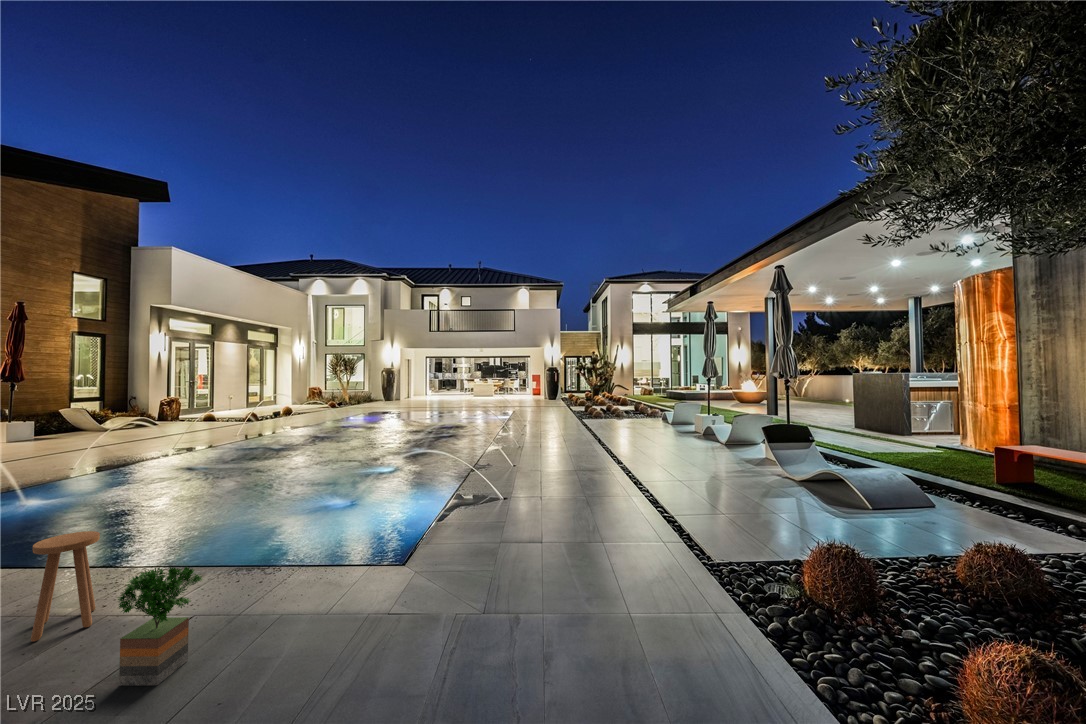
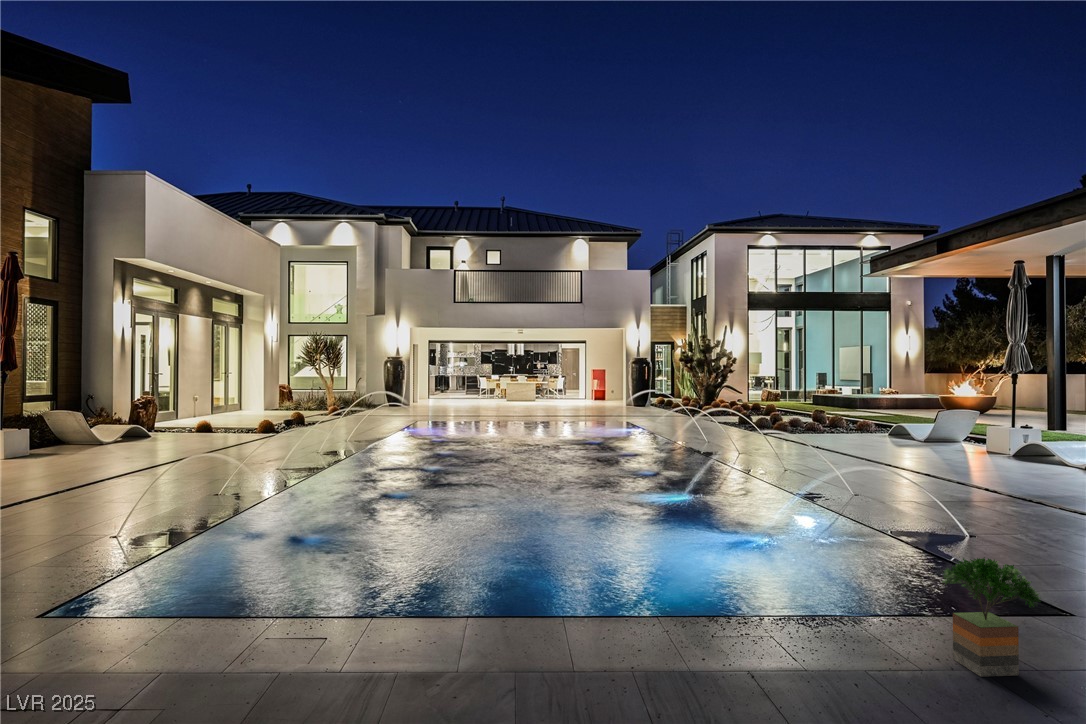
stool: present [31,531,100,642] -> none [728,532,796,649]

